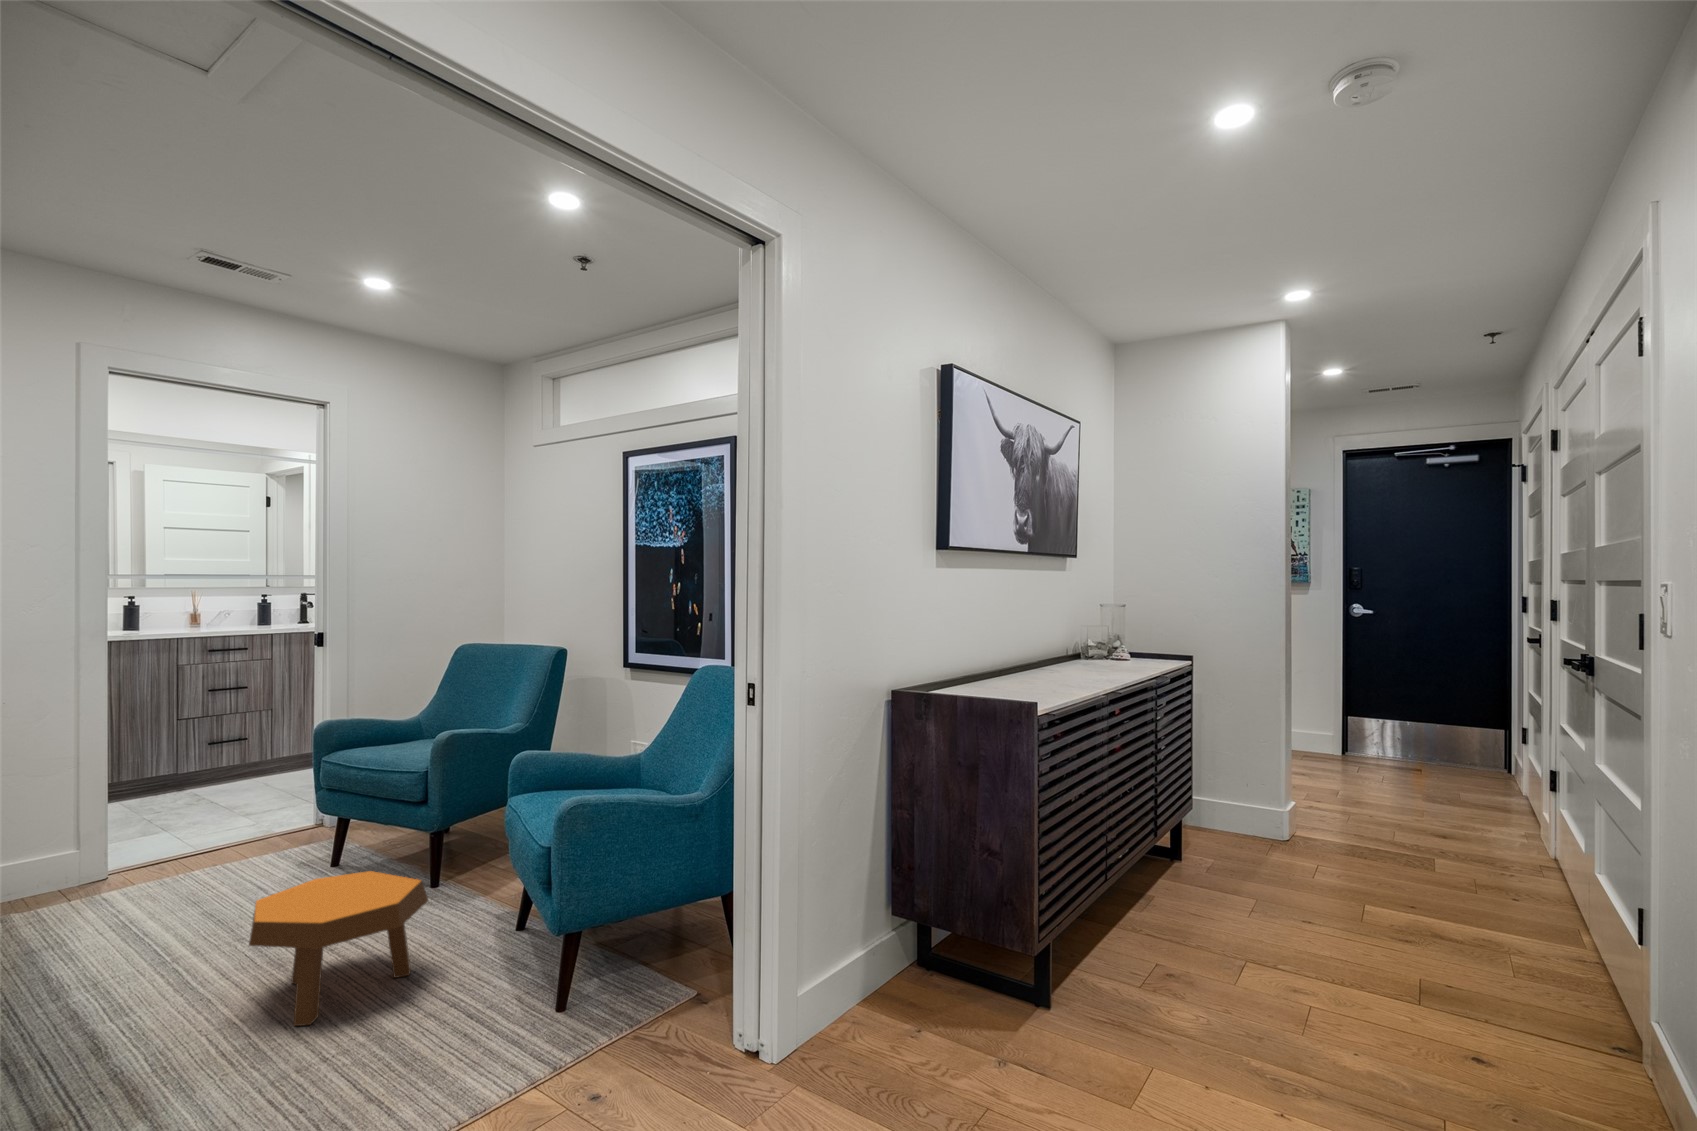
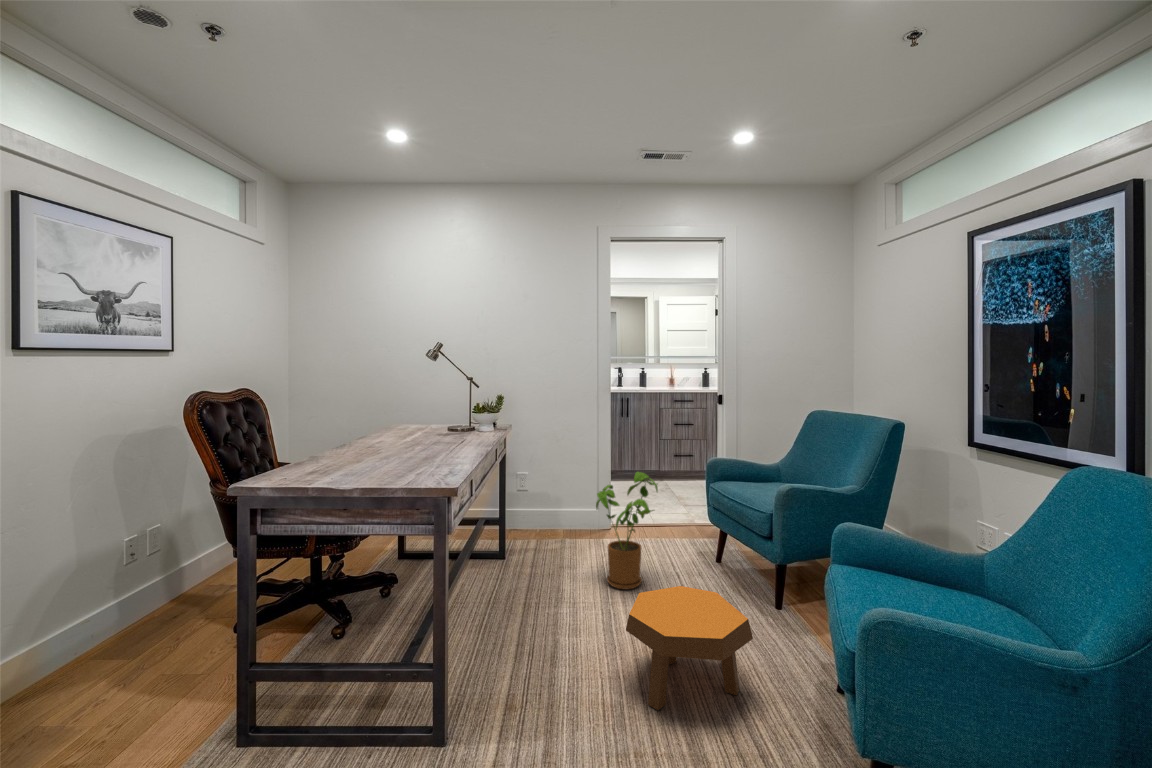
house plant: none [118,749,246,941] -> present [596,472,658,589]

